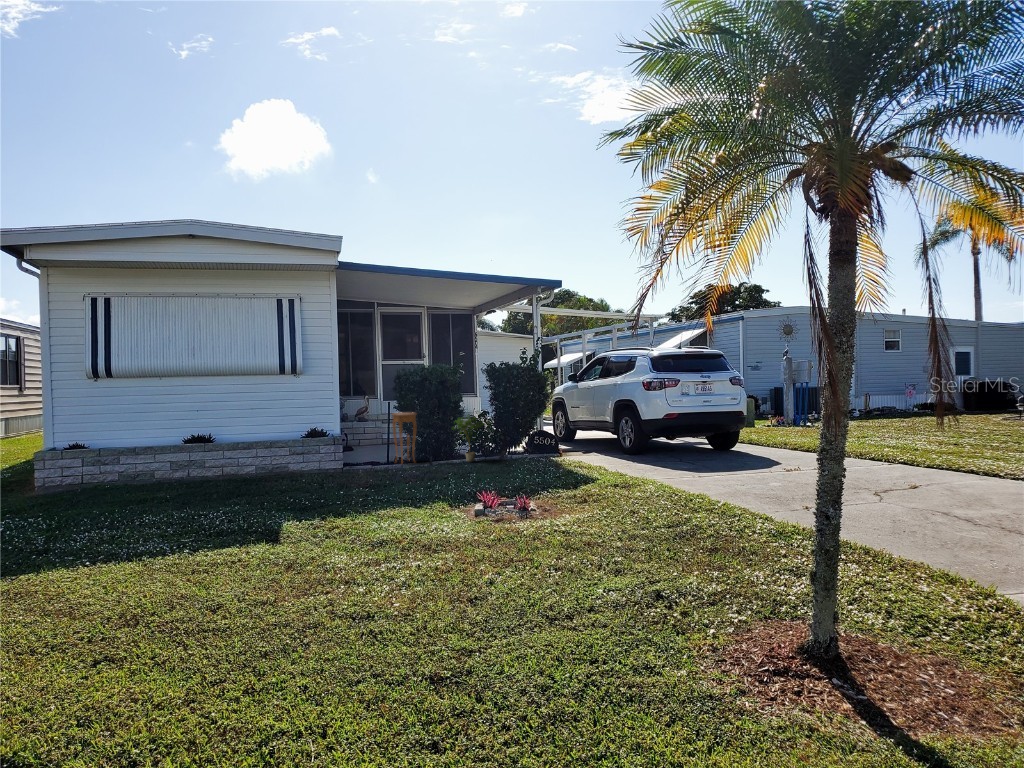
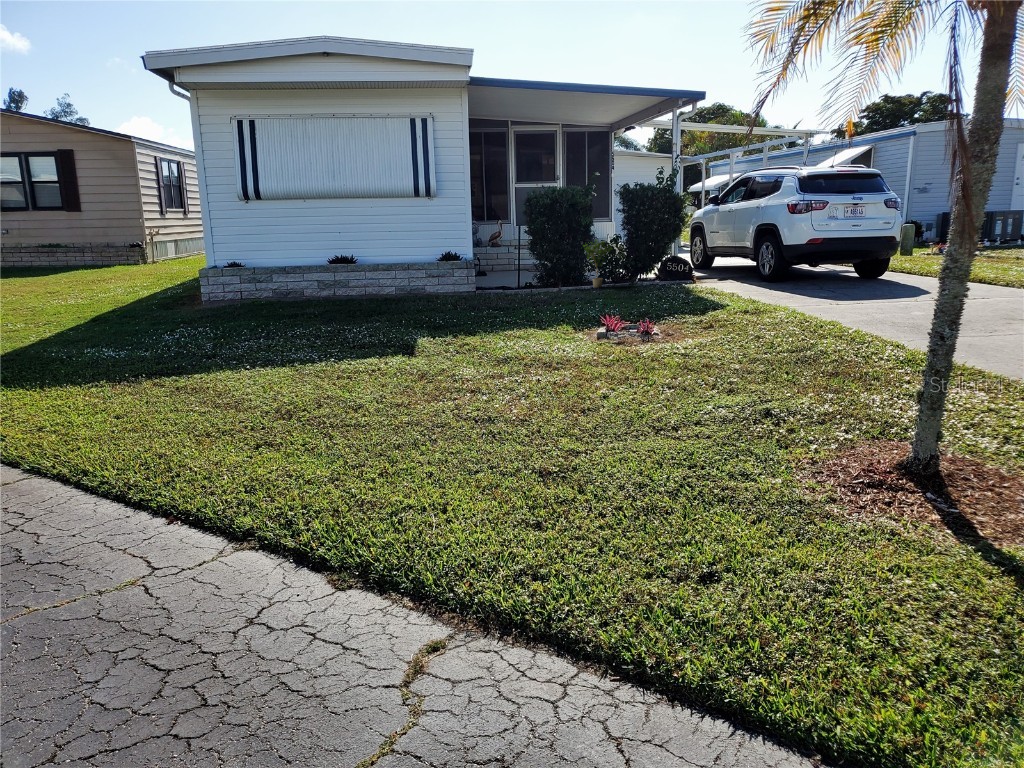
side table: present [392,412,416,463] -> none [519,236,545,289]

